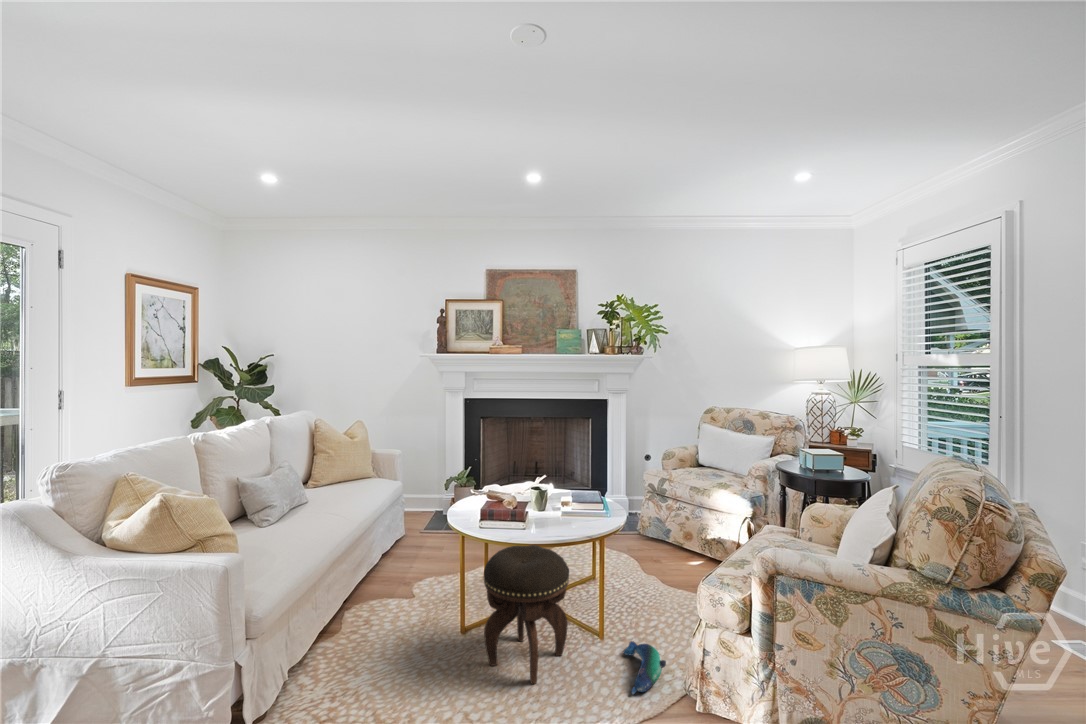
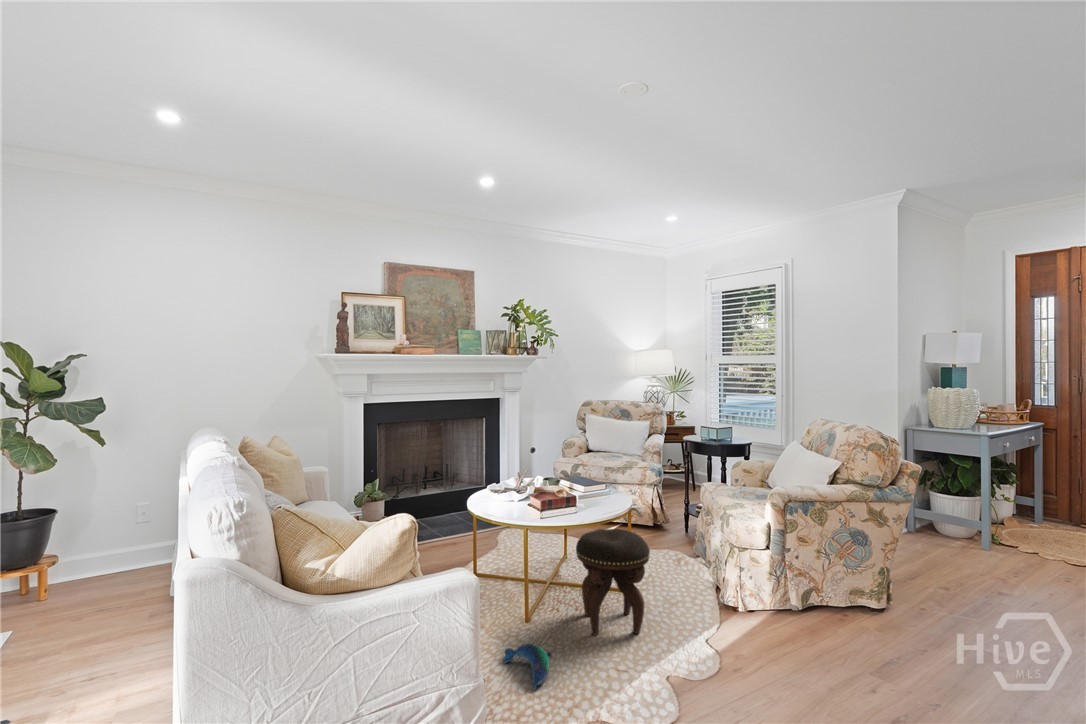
plush toy: present [623,641,666,694] -> present [503,644,552,690]

